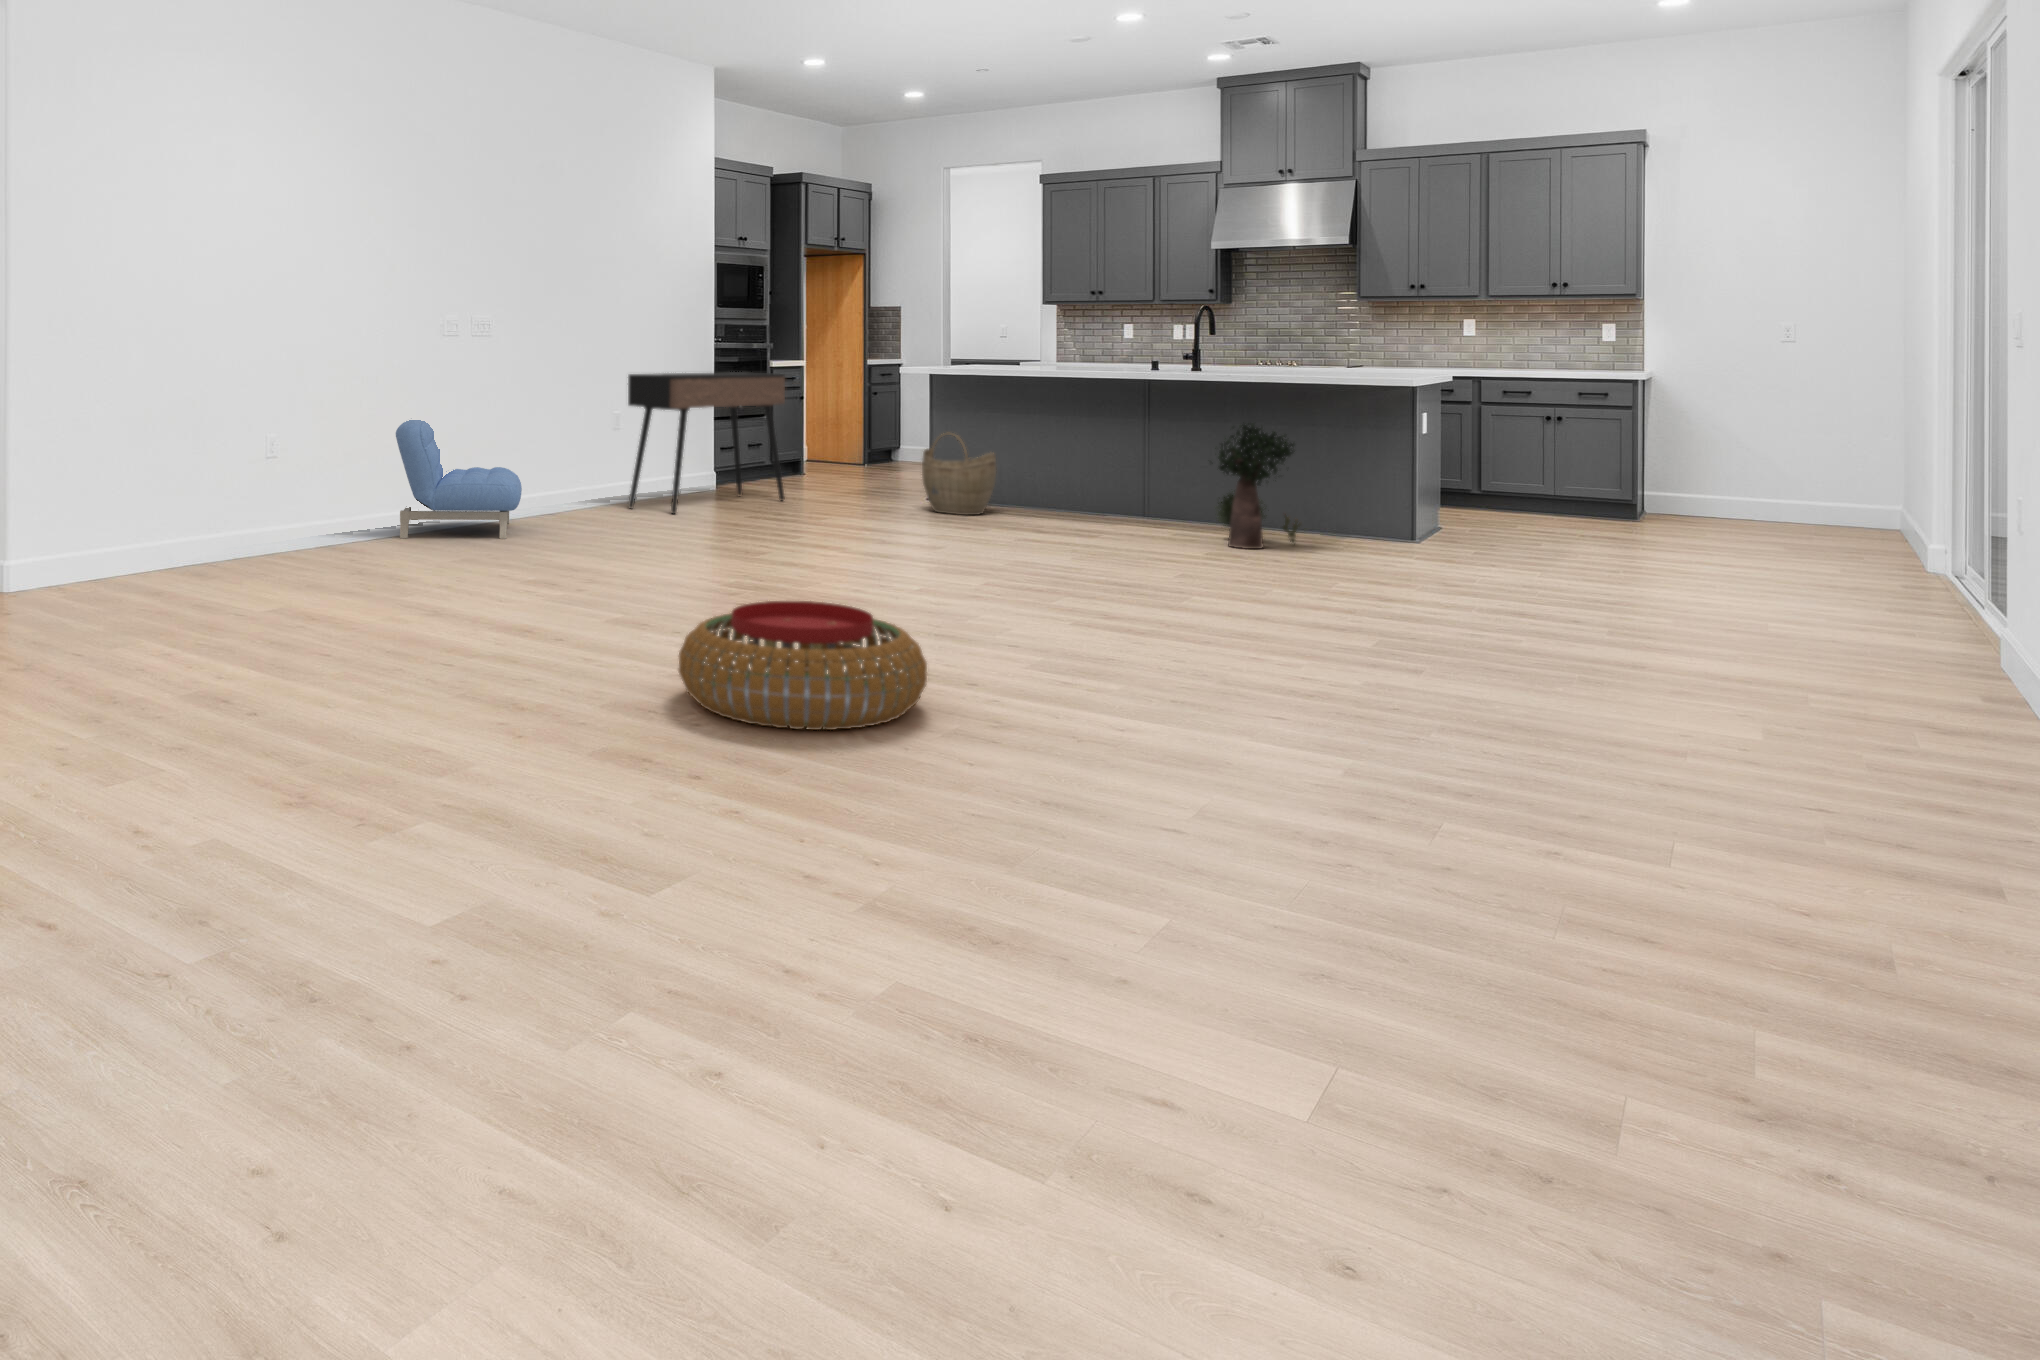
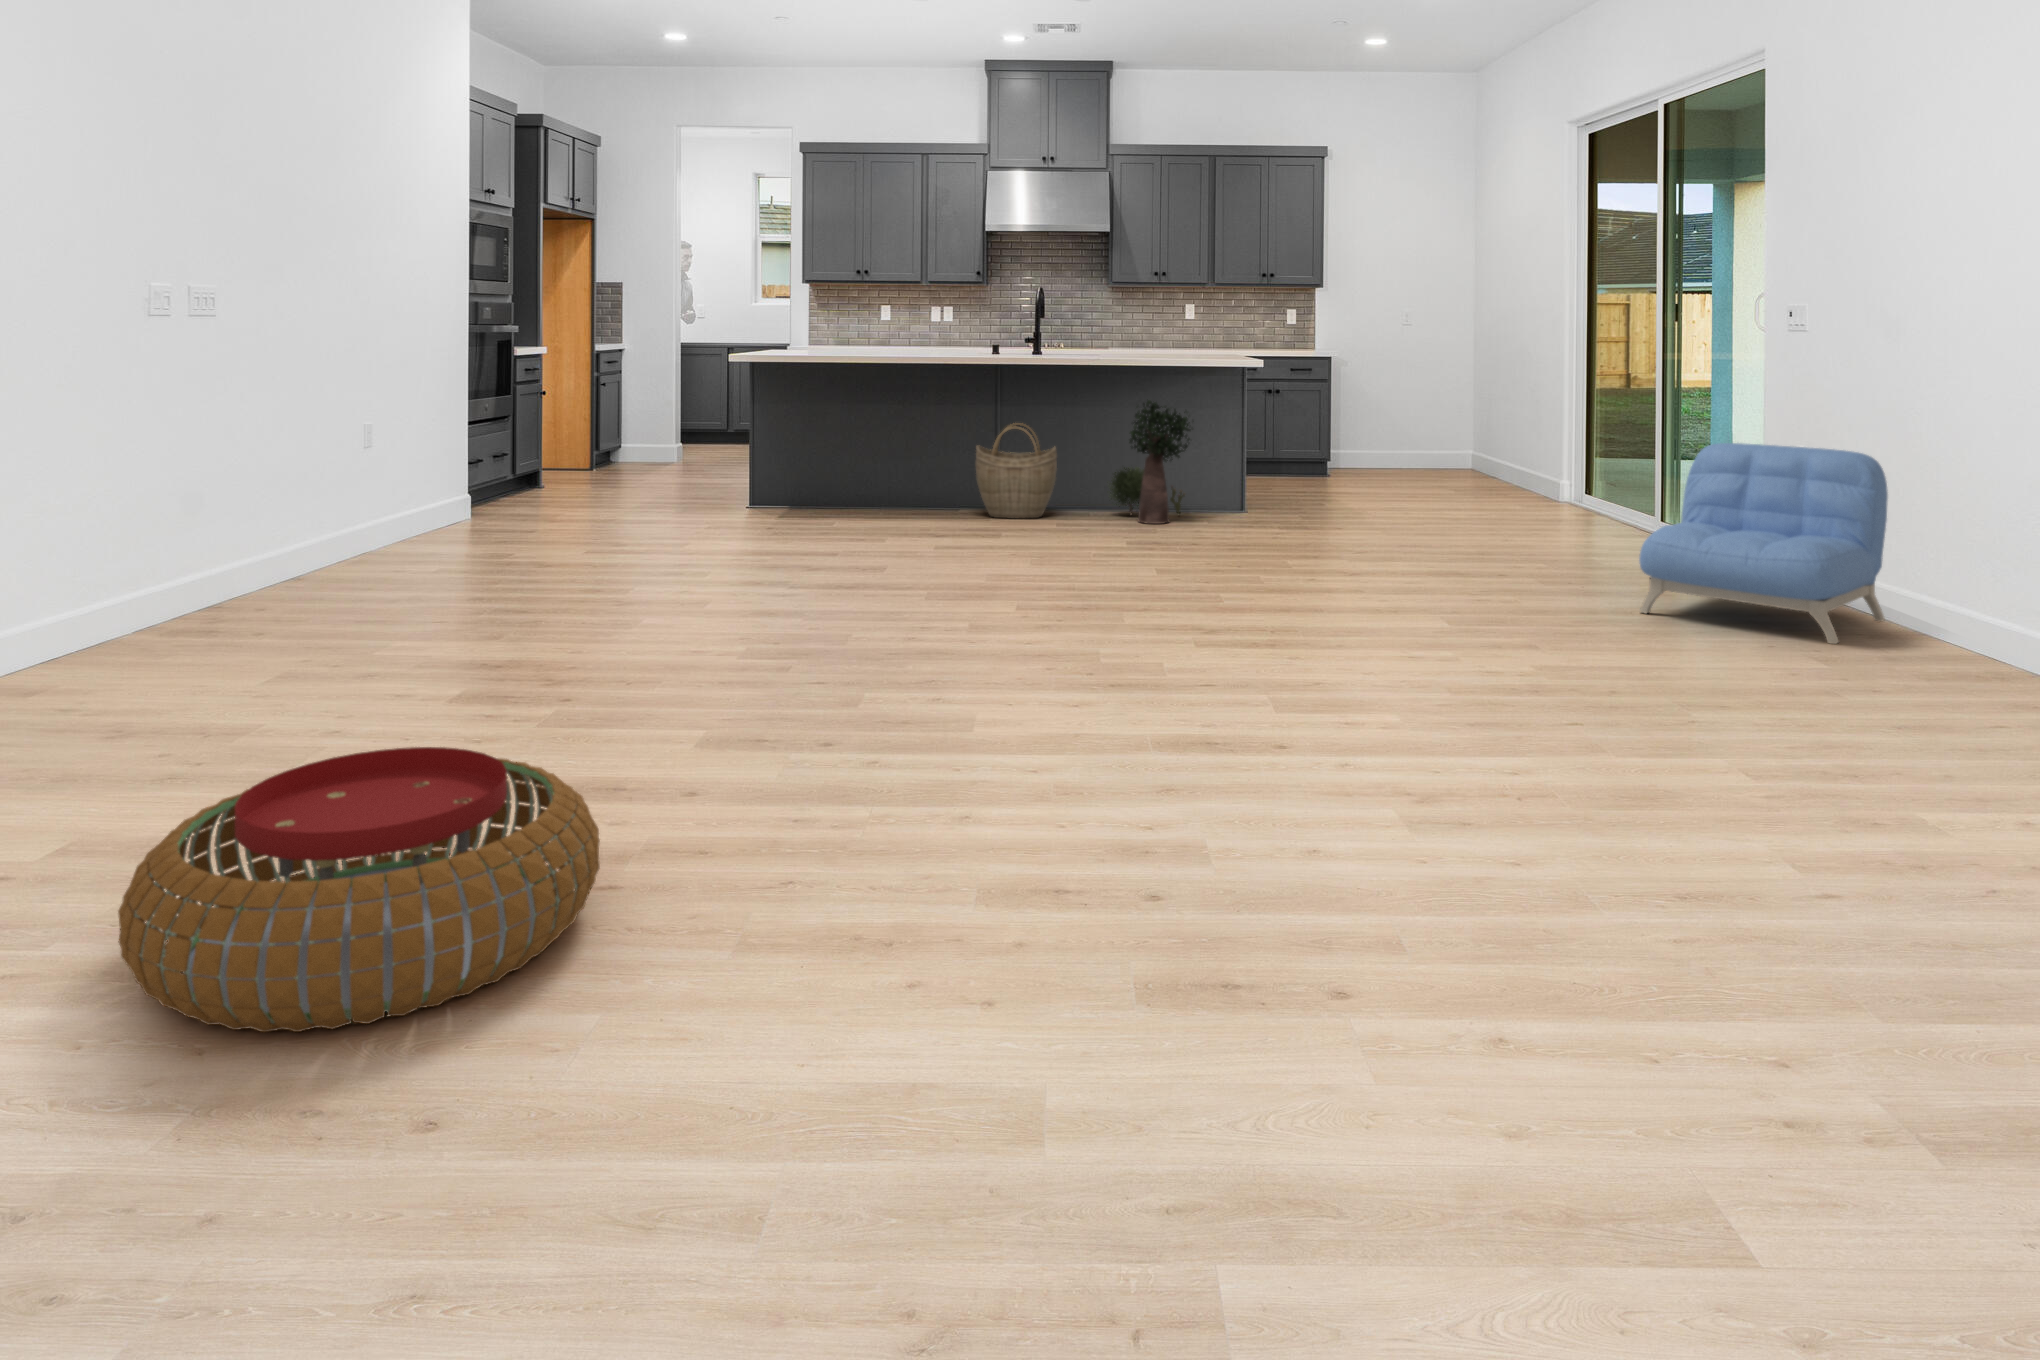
console table: present [628,372,785,514] -> none [441,362,612,556]
armchair: present [396,420,522,539] -> present [1639,443,1888,644]
woven basket: present [922,434,997,515] -> present [976,423,1057,519]
pouf: present [679,601,927,730] -> present [118,747,600,1032]

